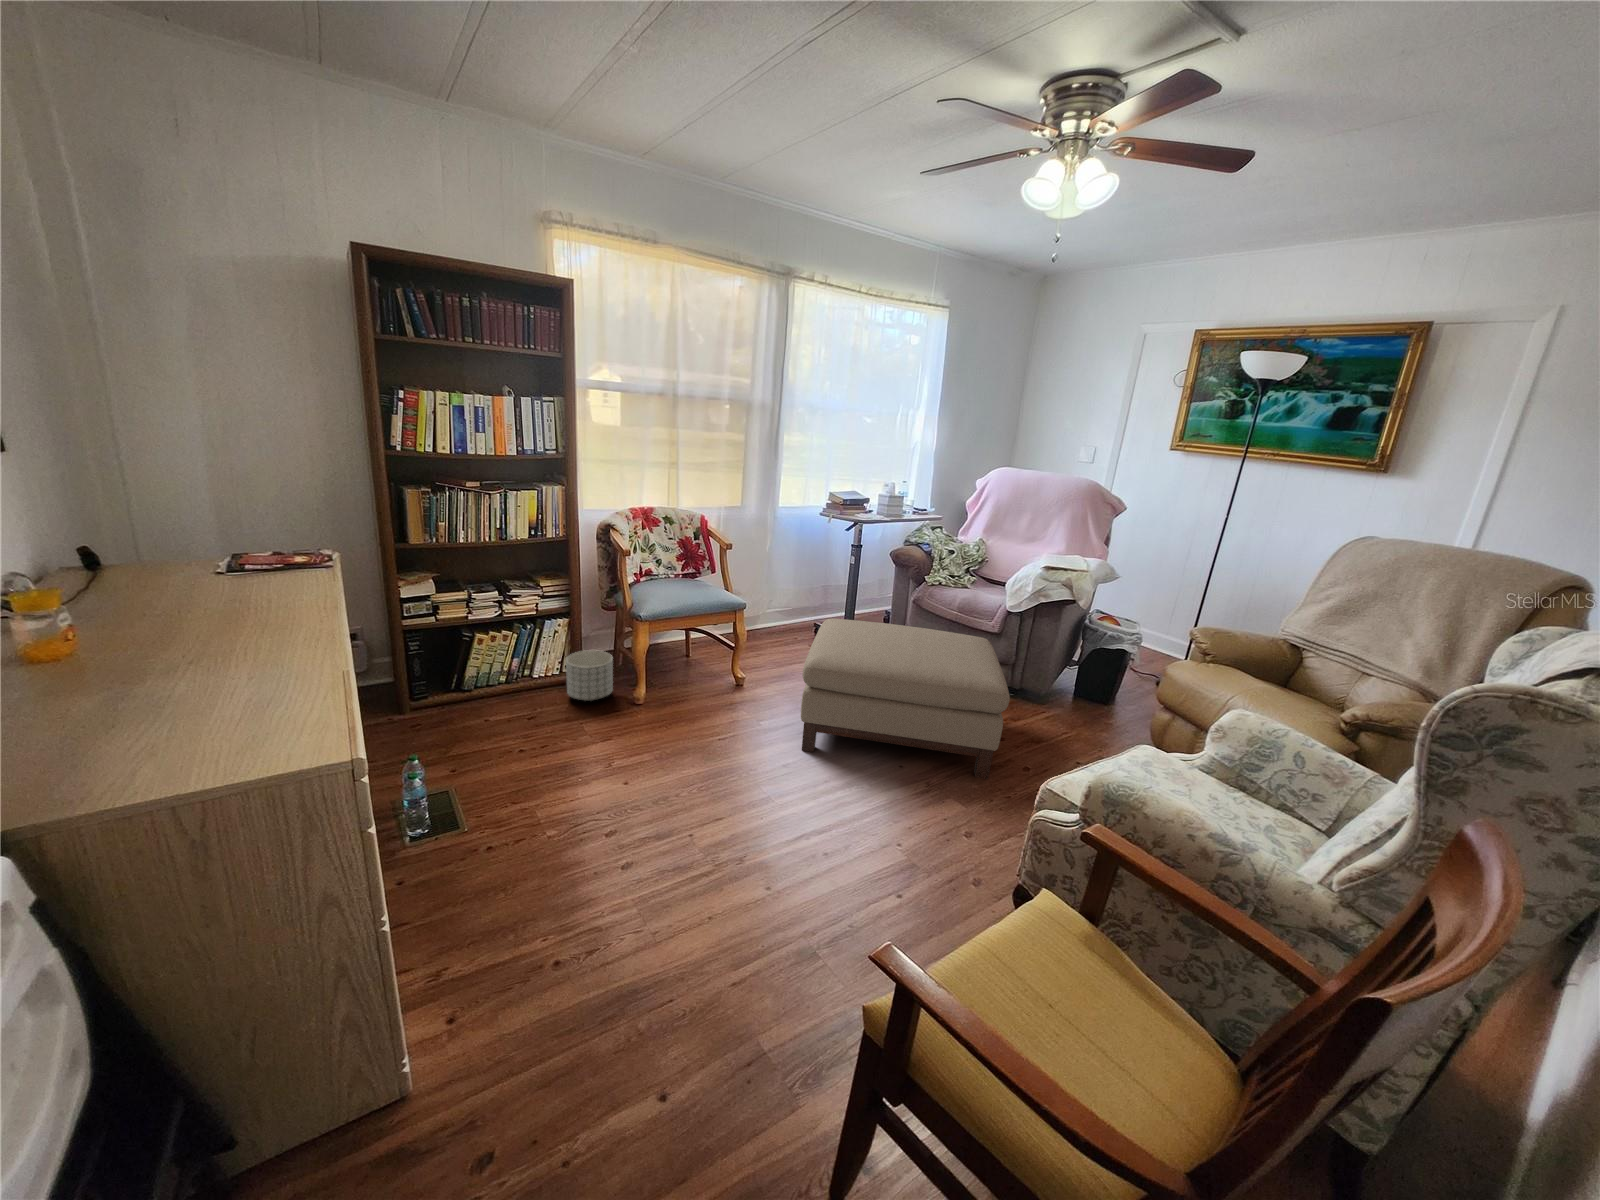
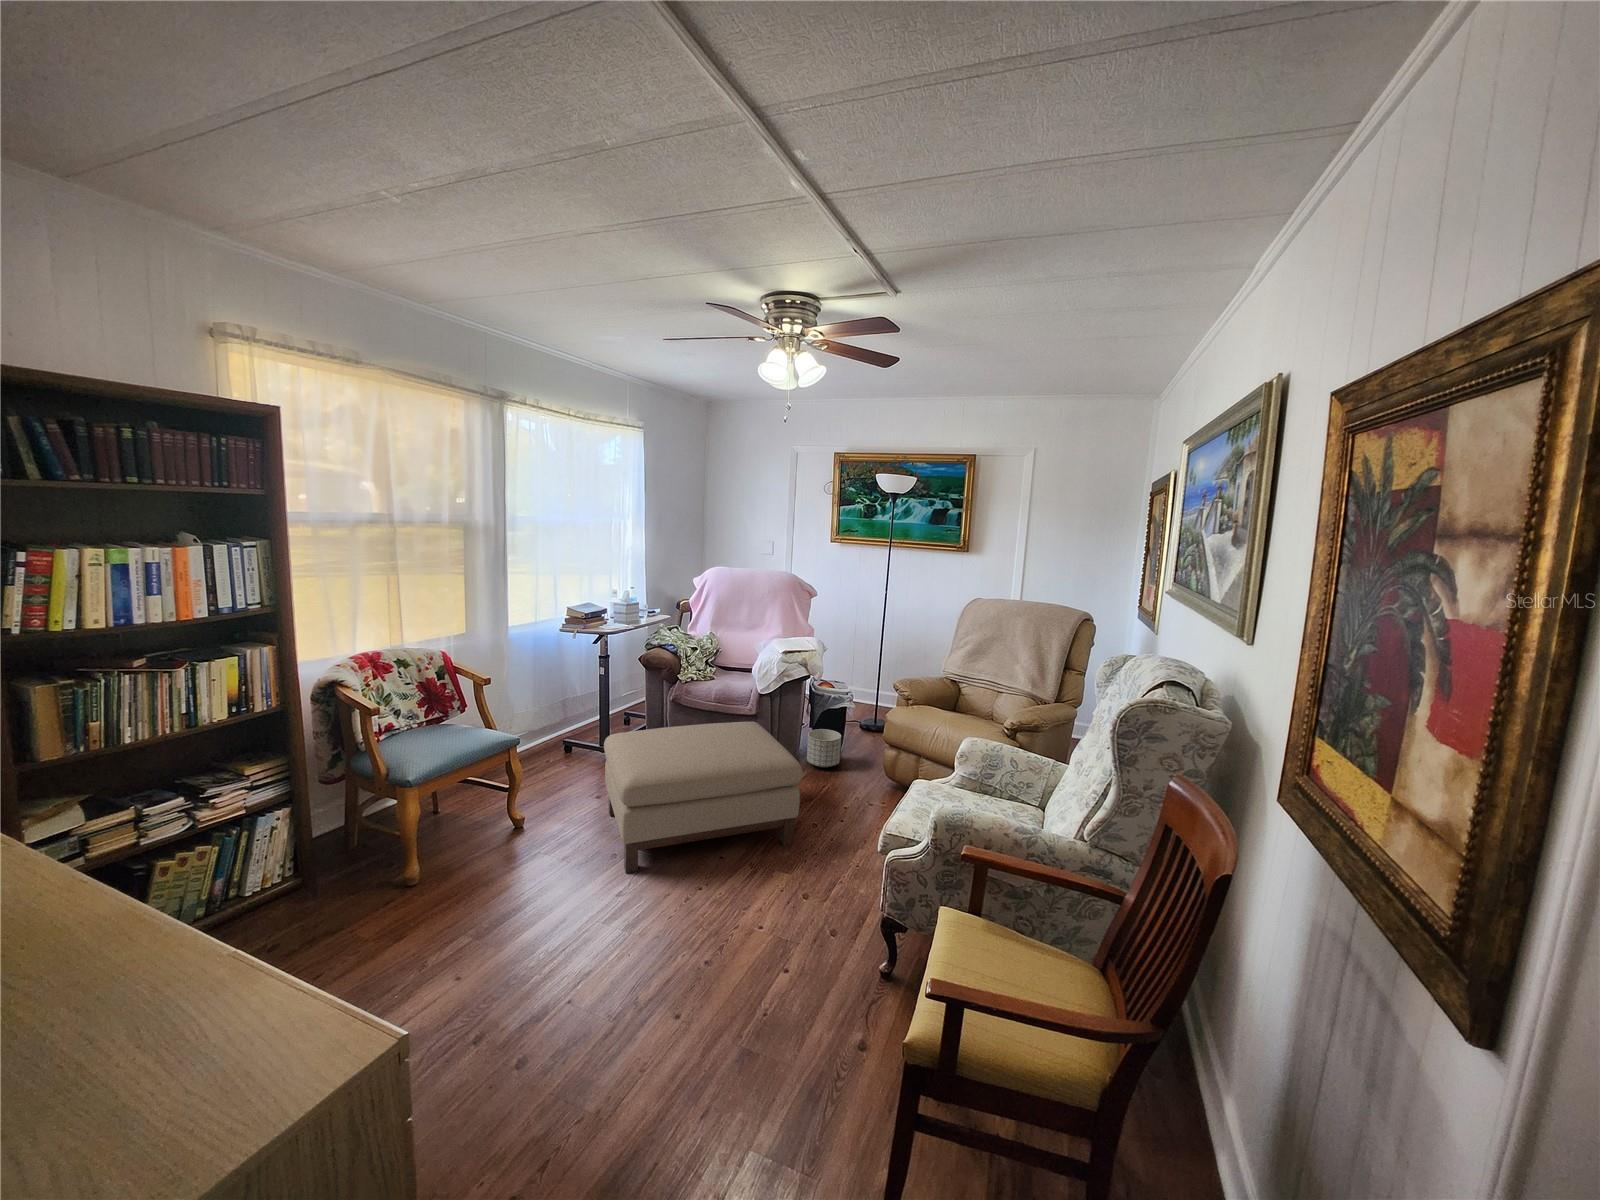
planter: present [566,650,613,701] -> present [807,729,841,768]

